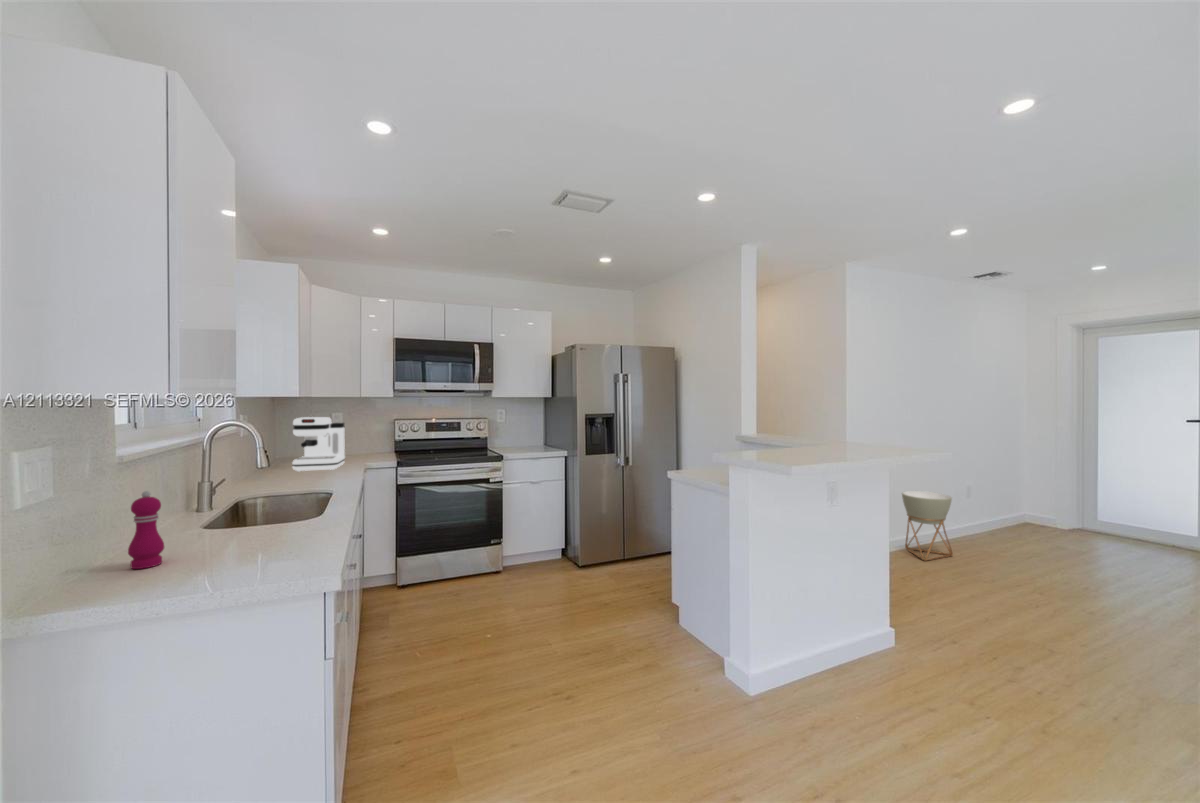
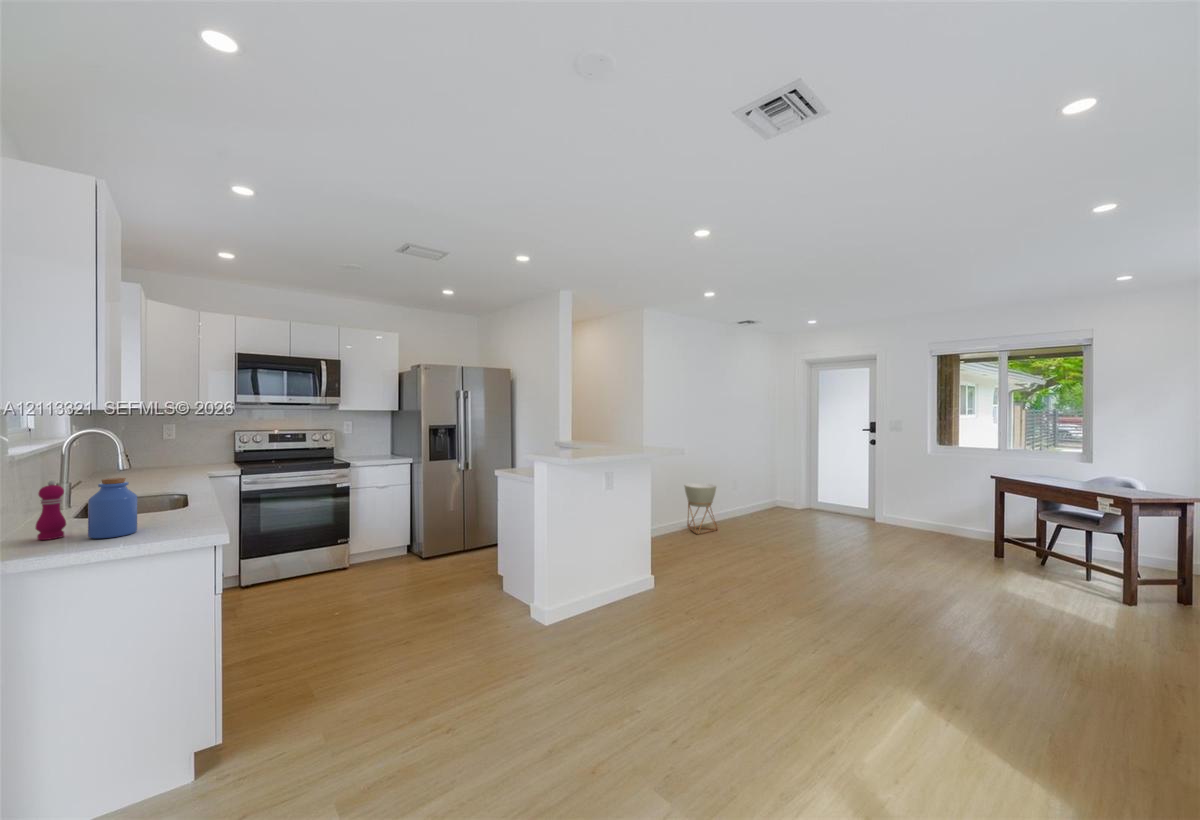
coffee maker: present [292,417,345,472] -> none [128,428,184,480]
jar: none [178,490,238,574] -> present [88,478,138,539]

